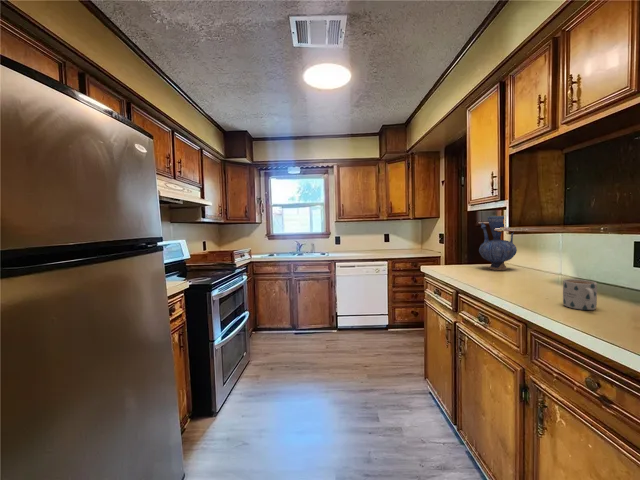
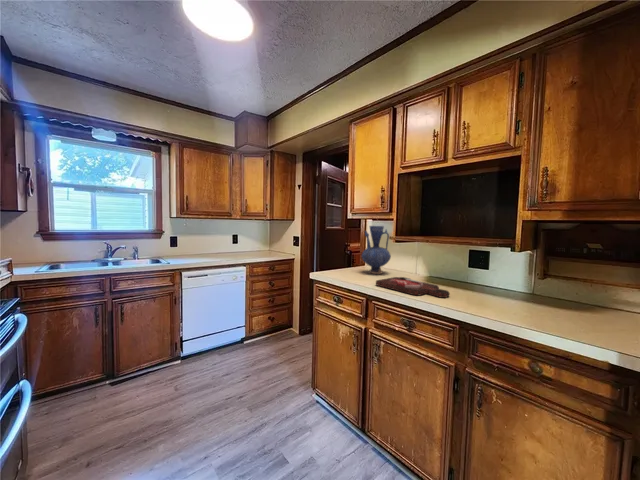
cutting board: none [471,272,551,294] -> present [376,277,450,298]
mug: present [563,279,597,310] -> none [473,285,502,310]

